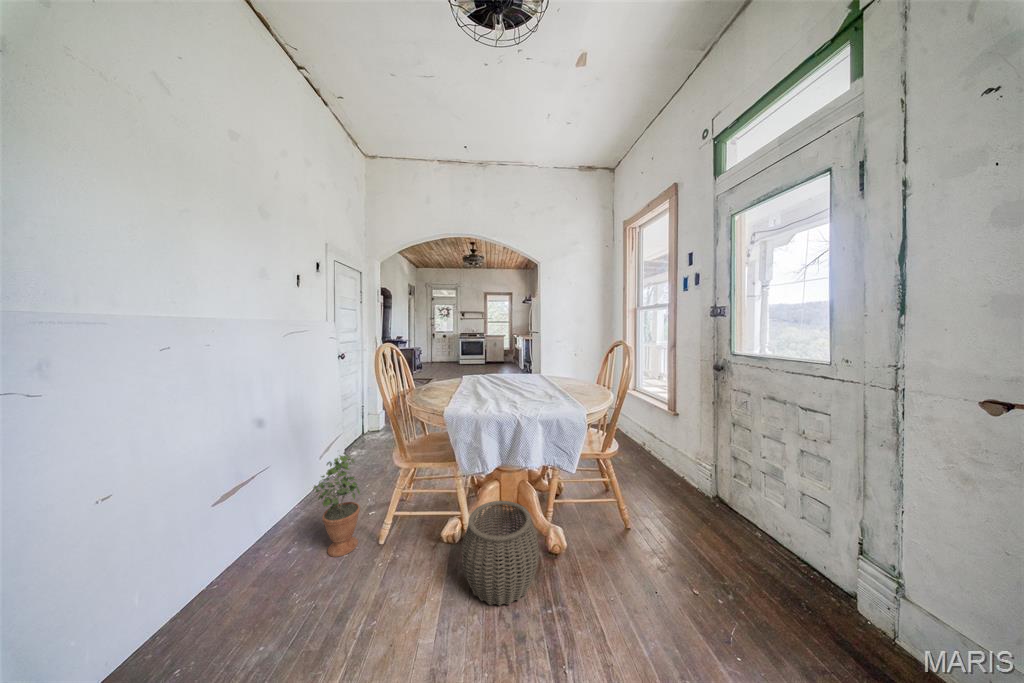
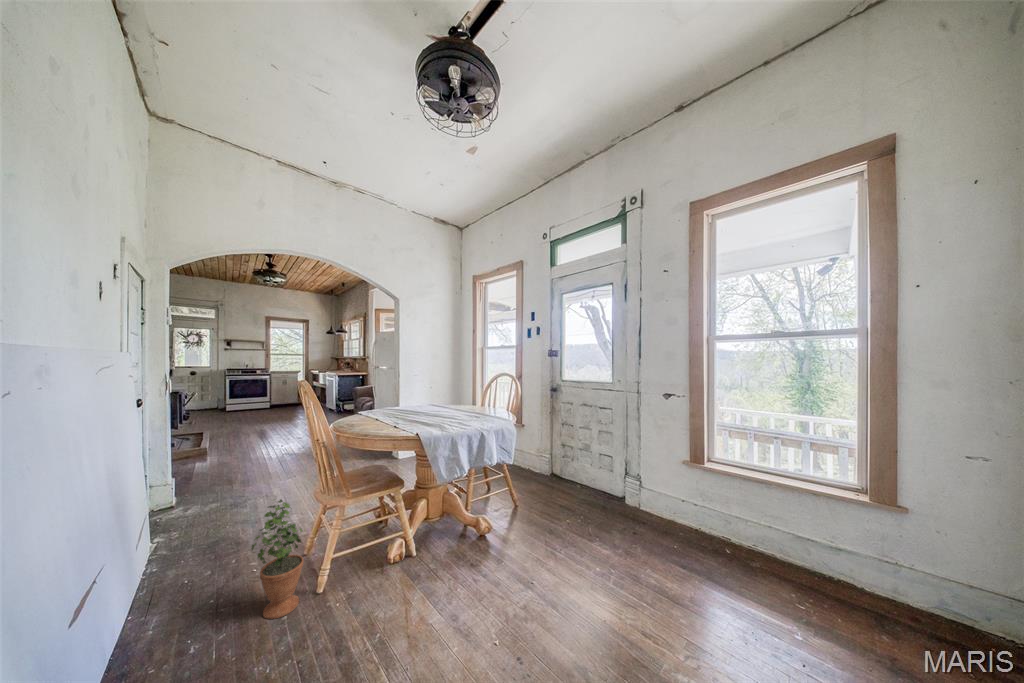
woven basket: present [462,501,539,605] -> none [430,502,490,579]

